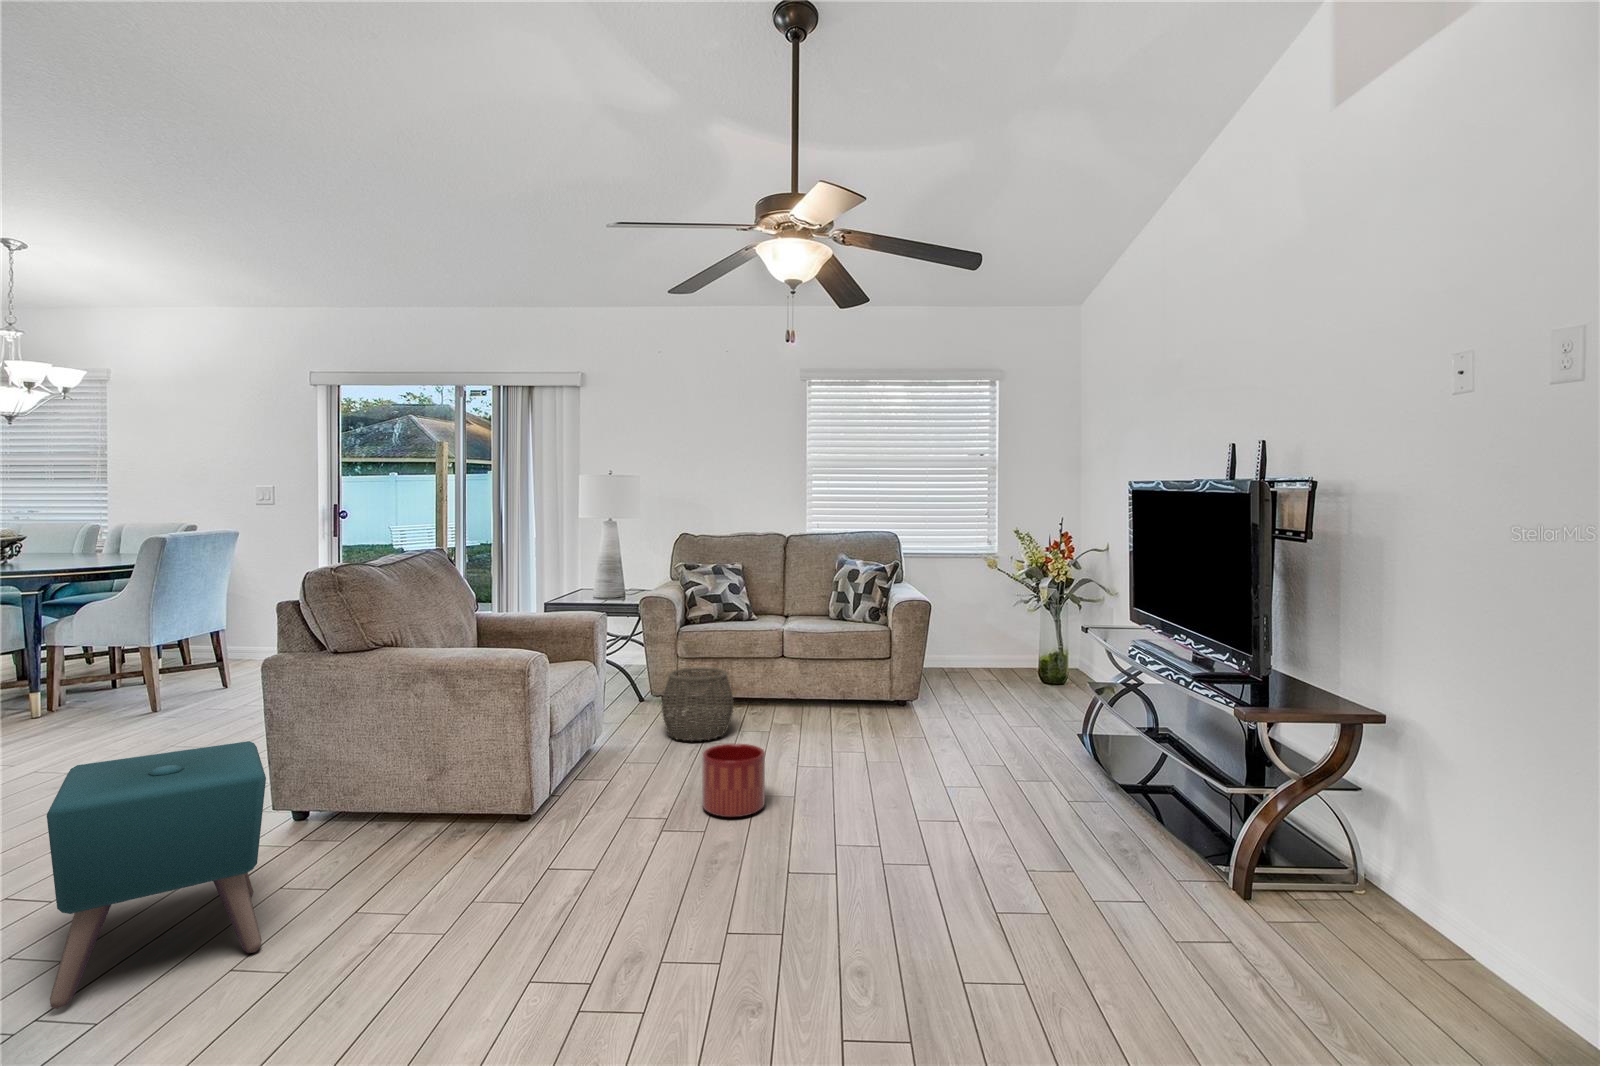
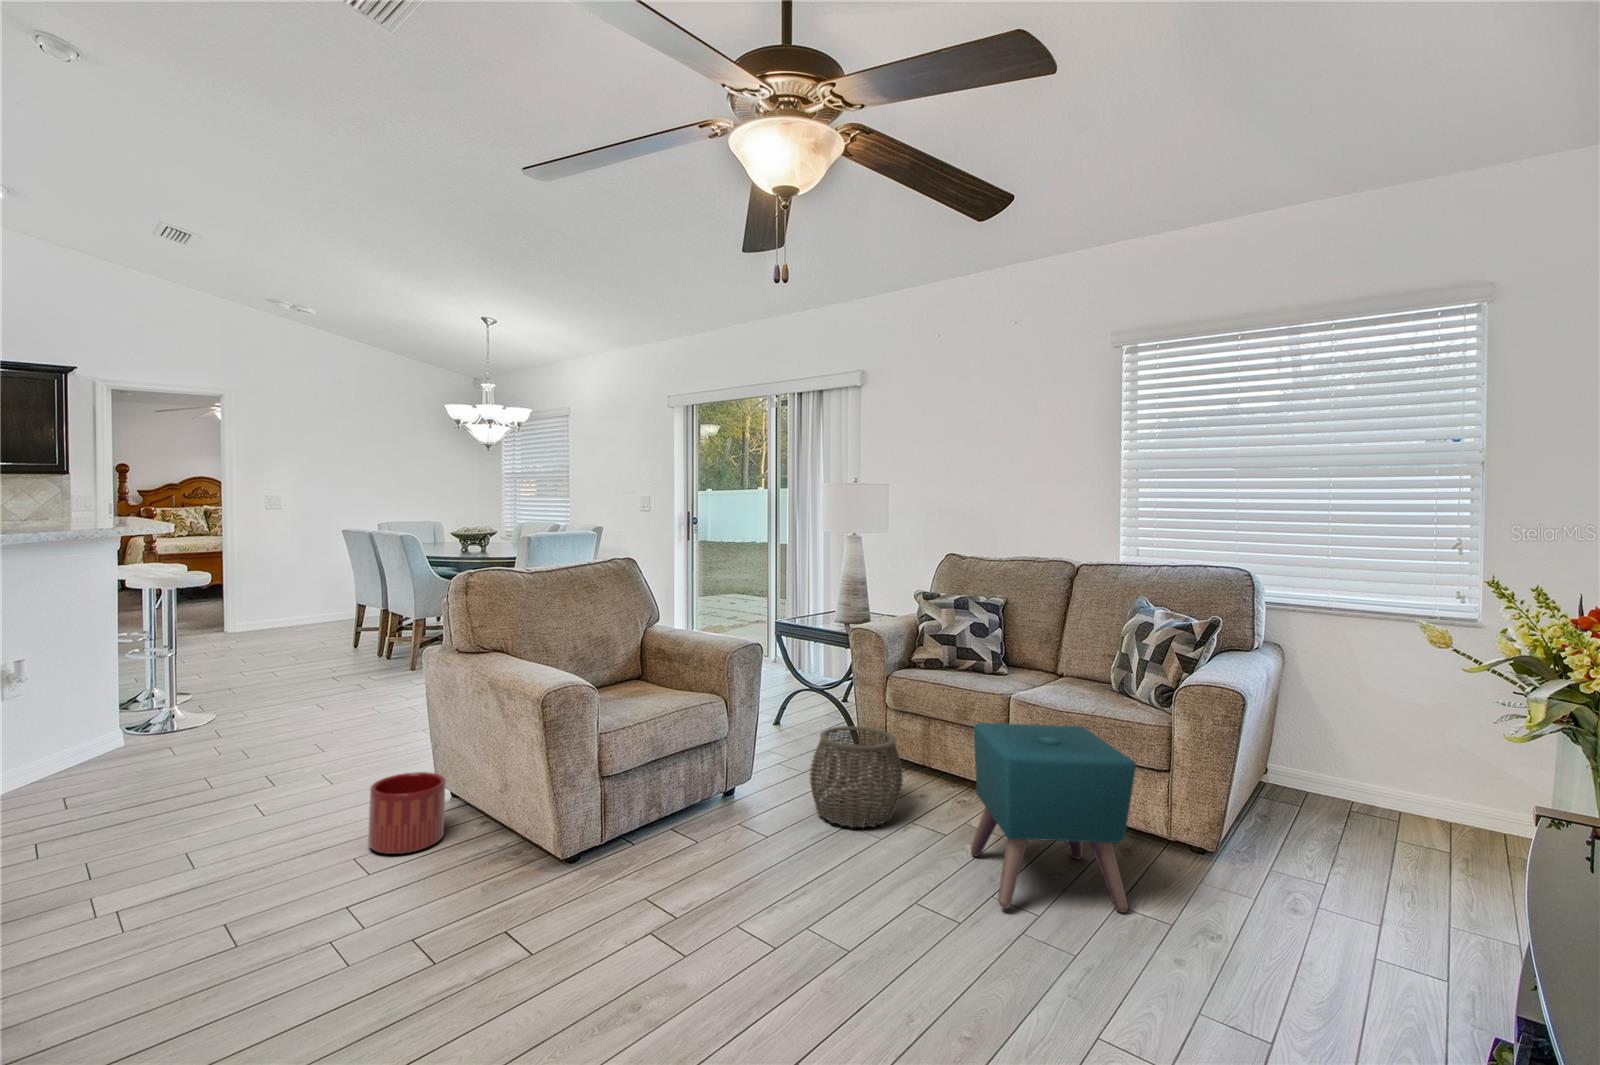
ottoman: present [47,741,266,1009] -> present [971,723,1136,913]
planter: present [702,744,765,817] -> present [368,772,446,854]

